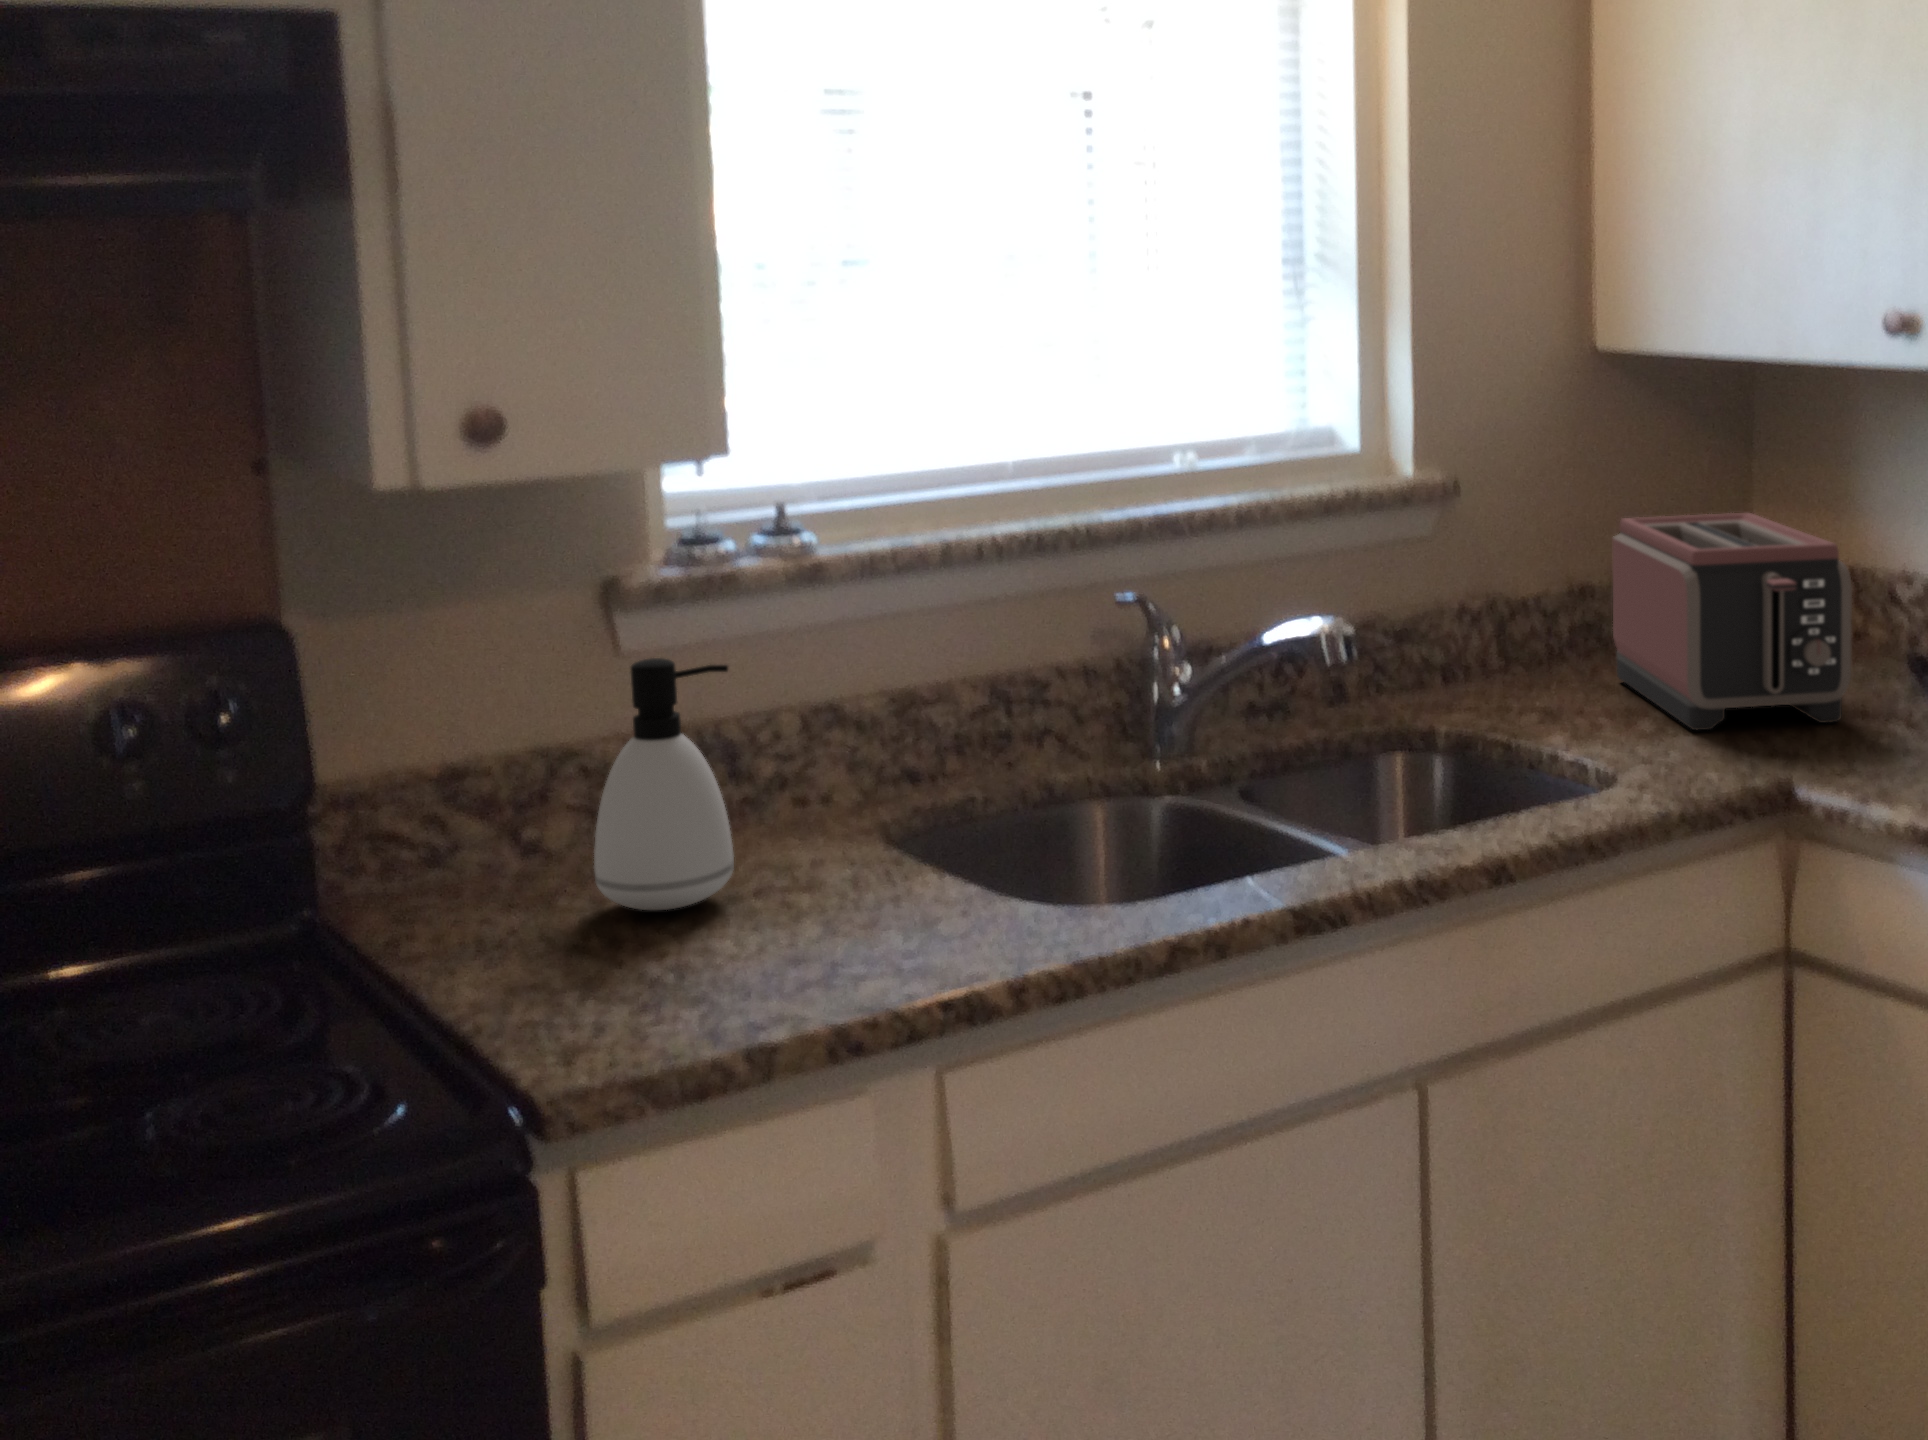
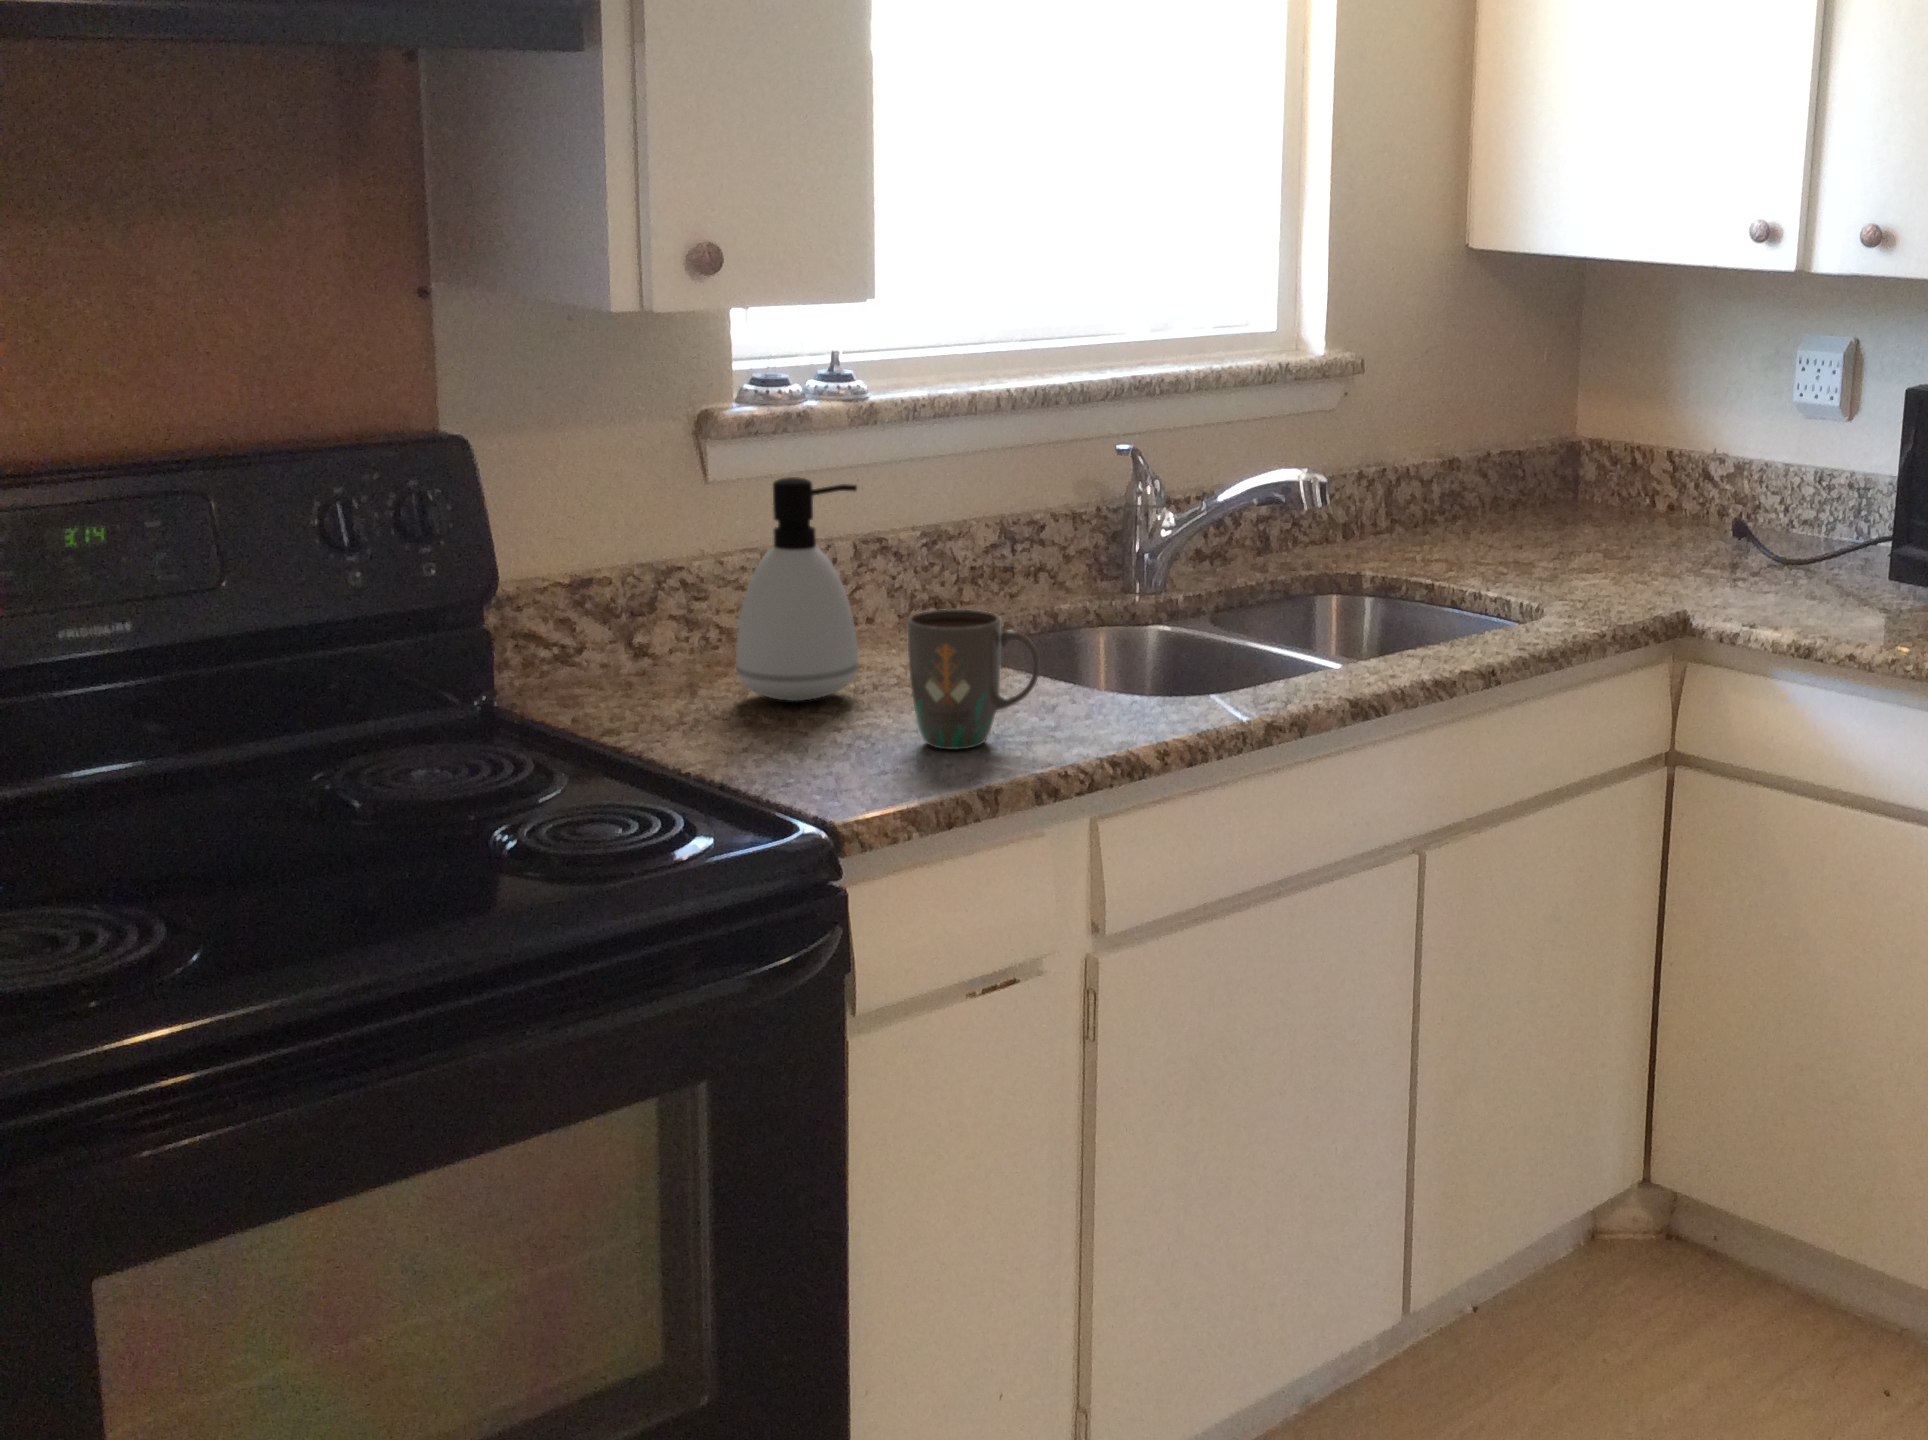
toaster: present [1613,513,1852,730] -> none [1490,396,1714,574]
mug: none [724,815,872,982] -> present [908,609,1040,749]

